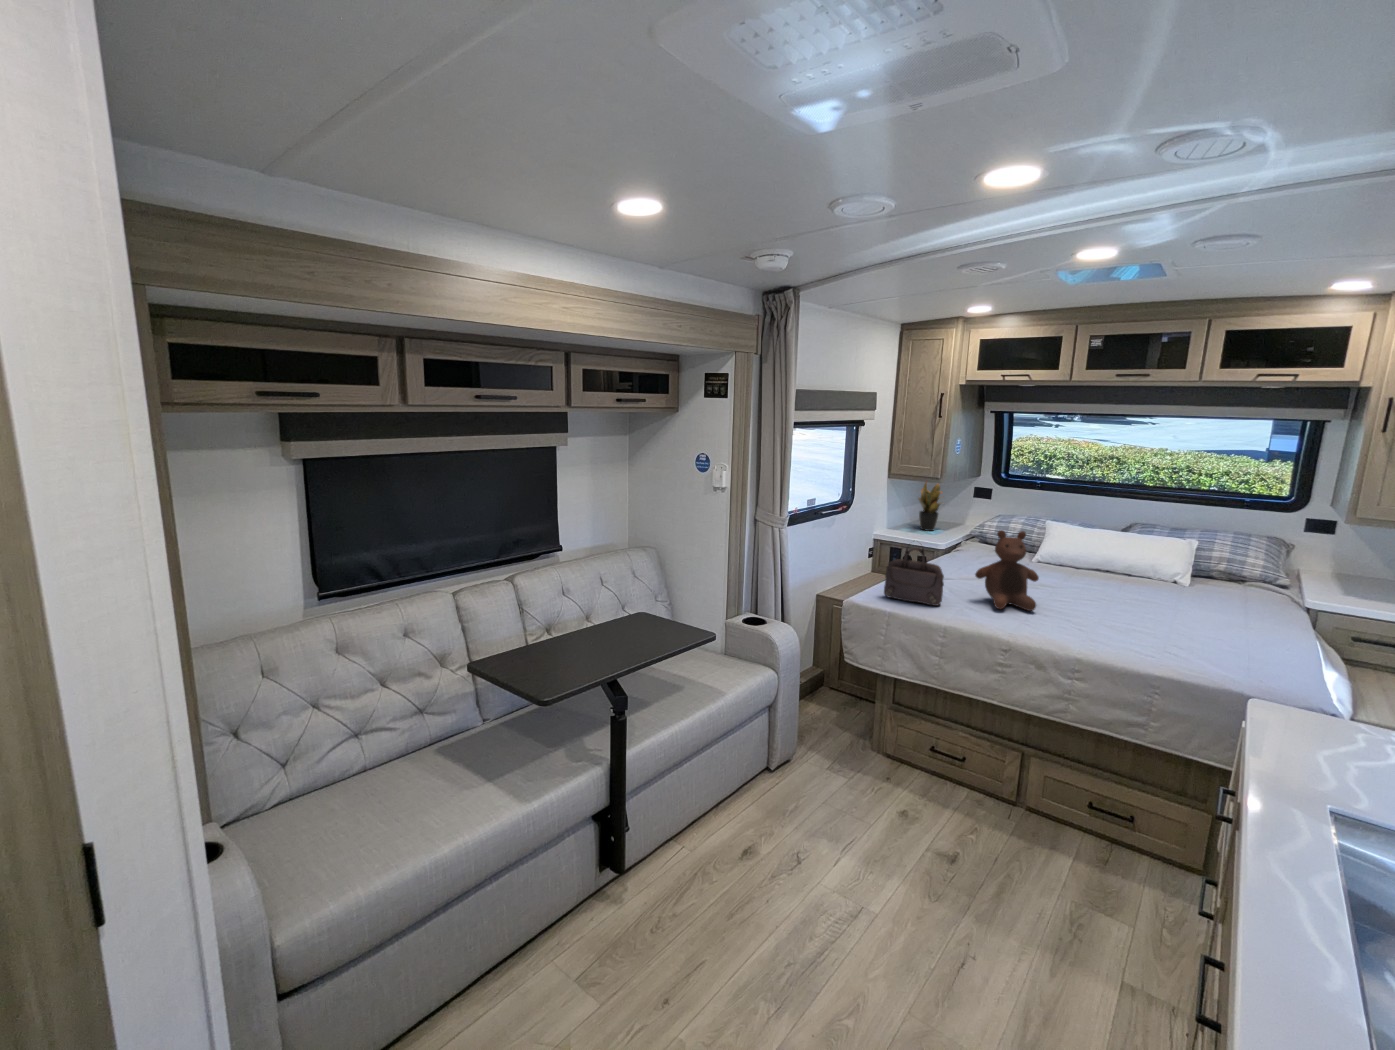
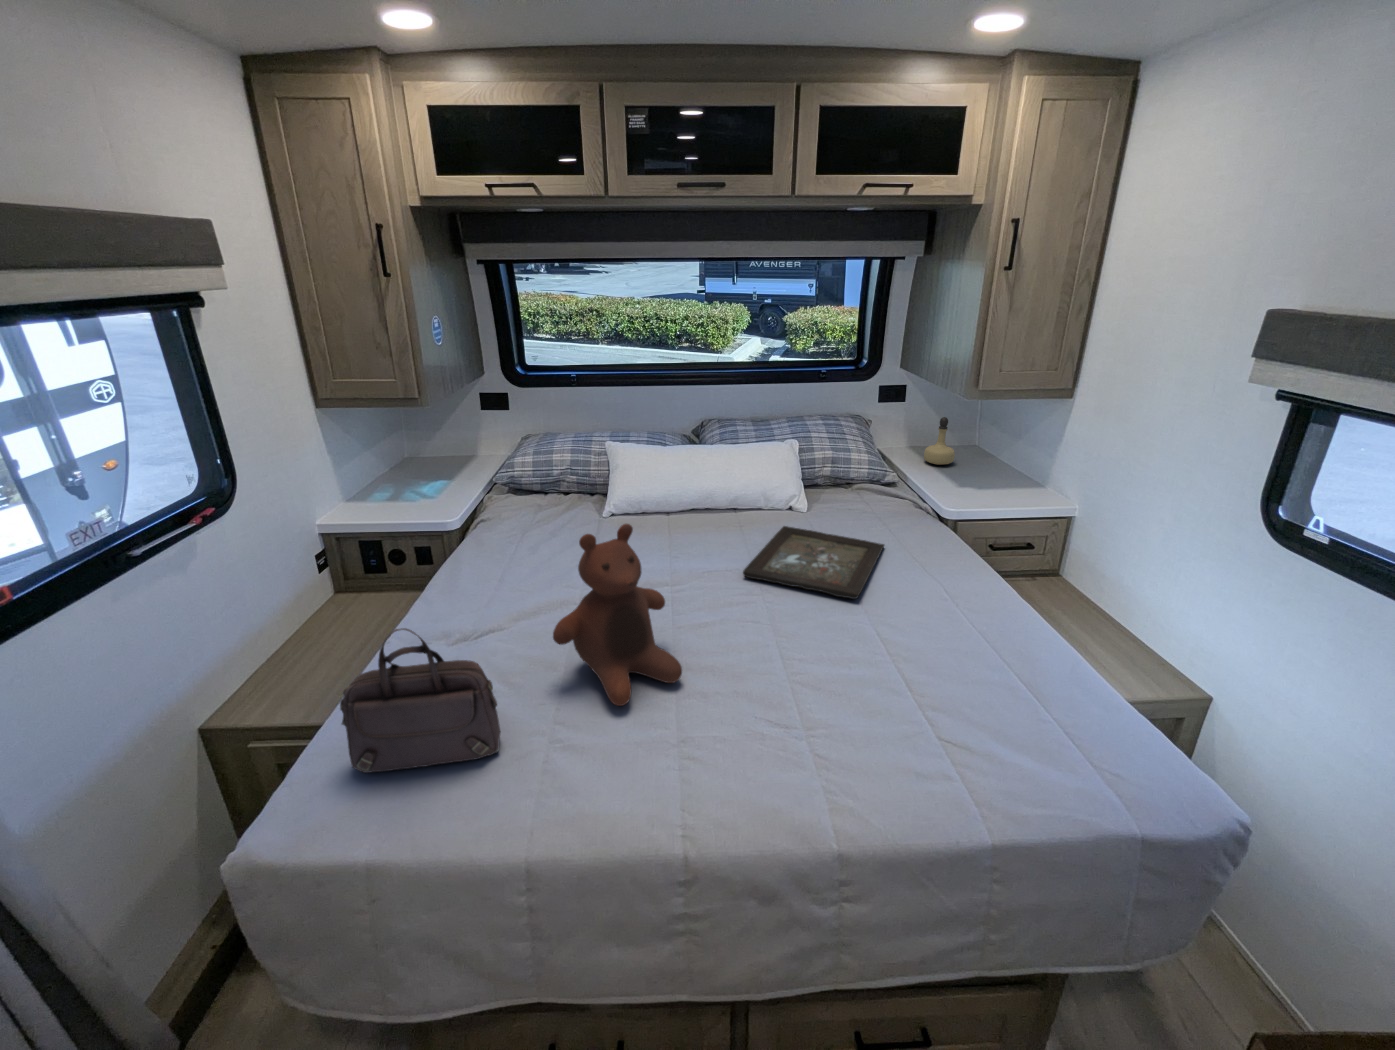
potted plant: present [918,482,942,531] -> none [379,394,447,490]
perfume bottle: none [1339,547,1373,587] -> present [924,417,955,465]
tray: none [1104,586,1230,616] -> present [743,526,884,599]

